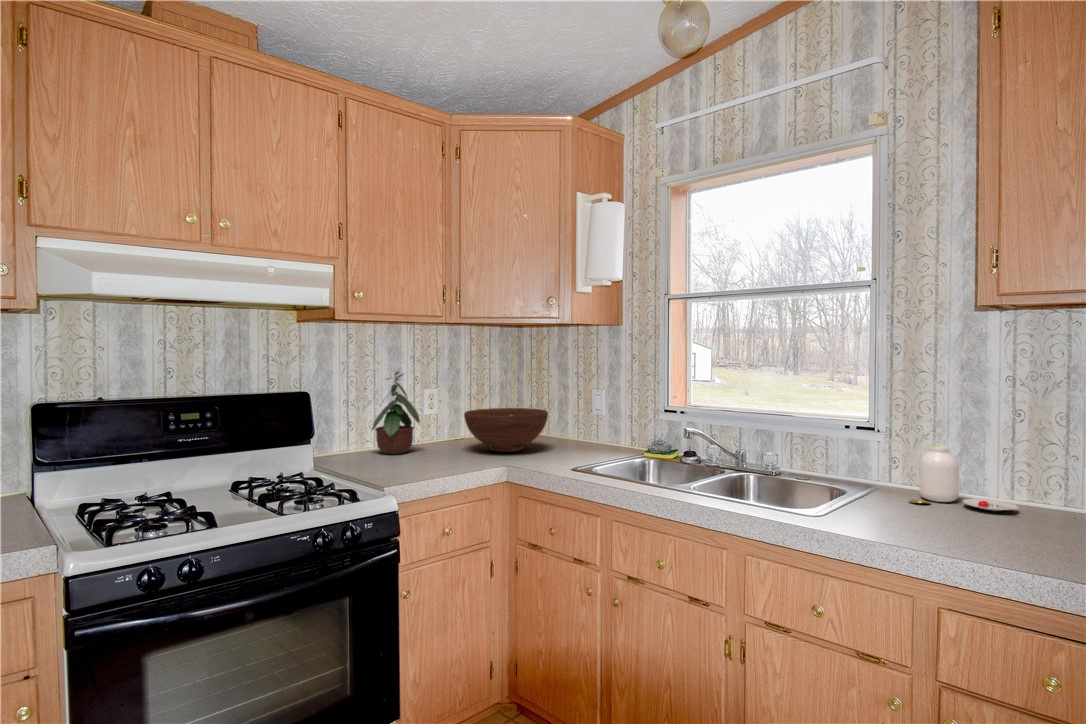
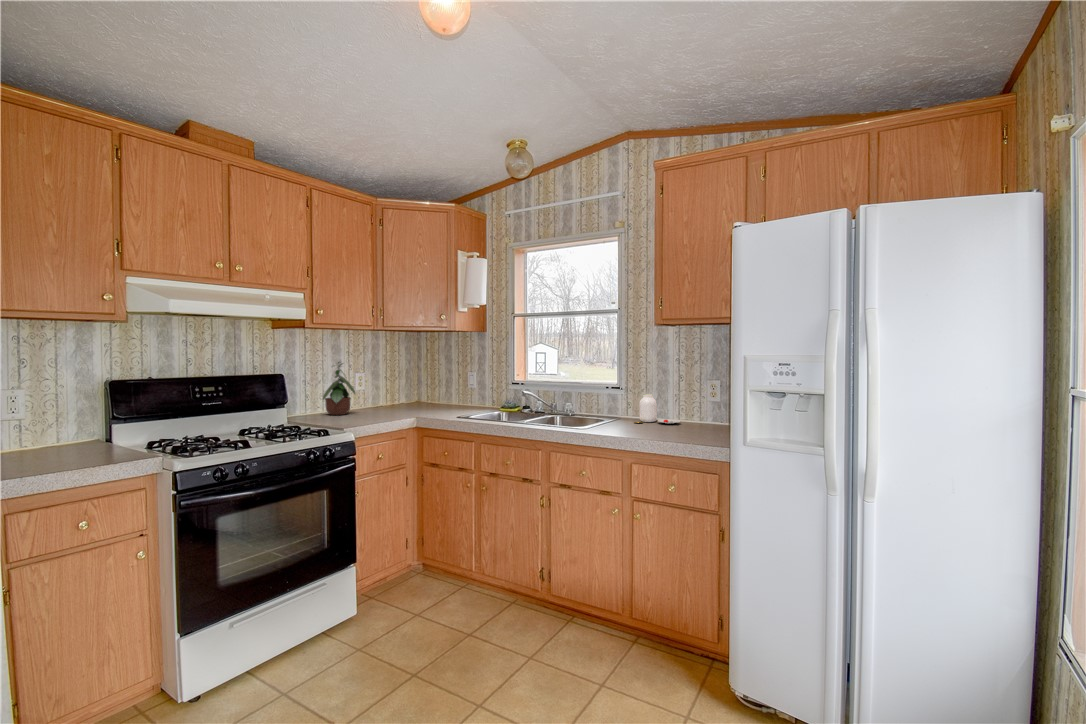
fruit bowl: present [464,408,548,452] -> none [385,385,440,412]

